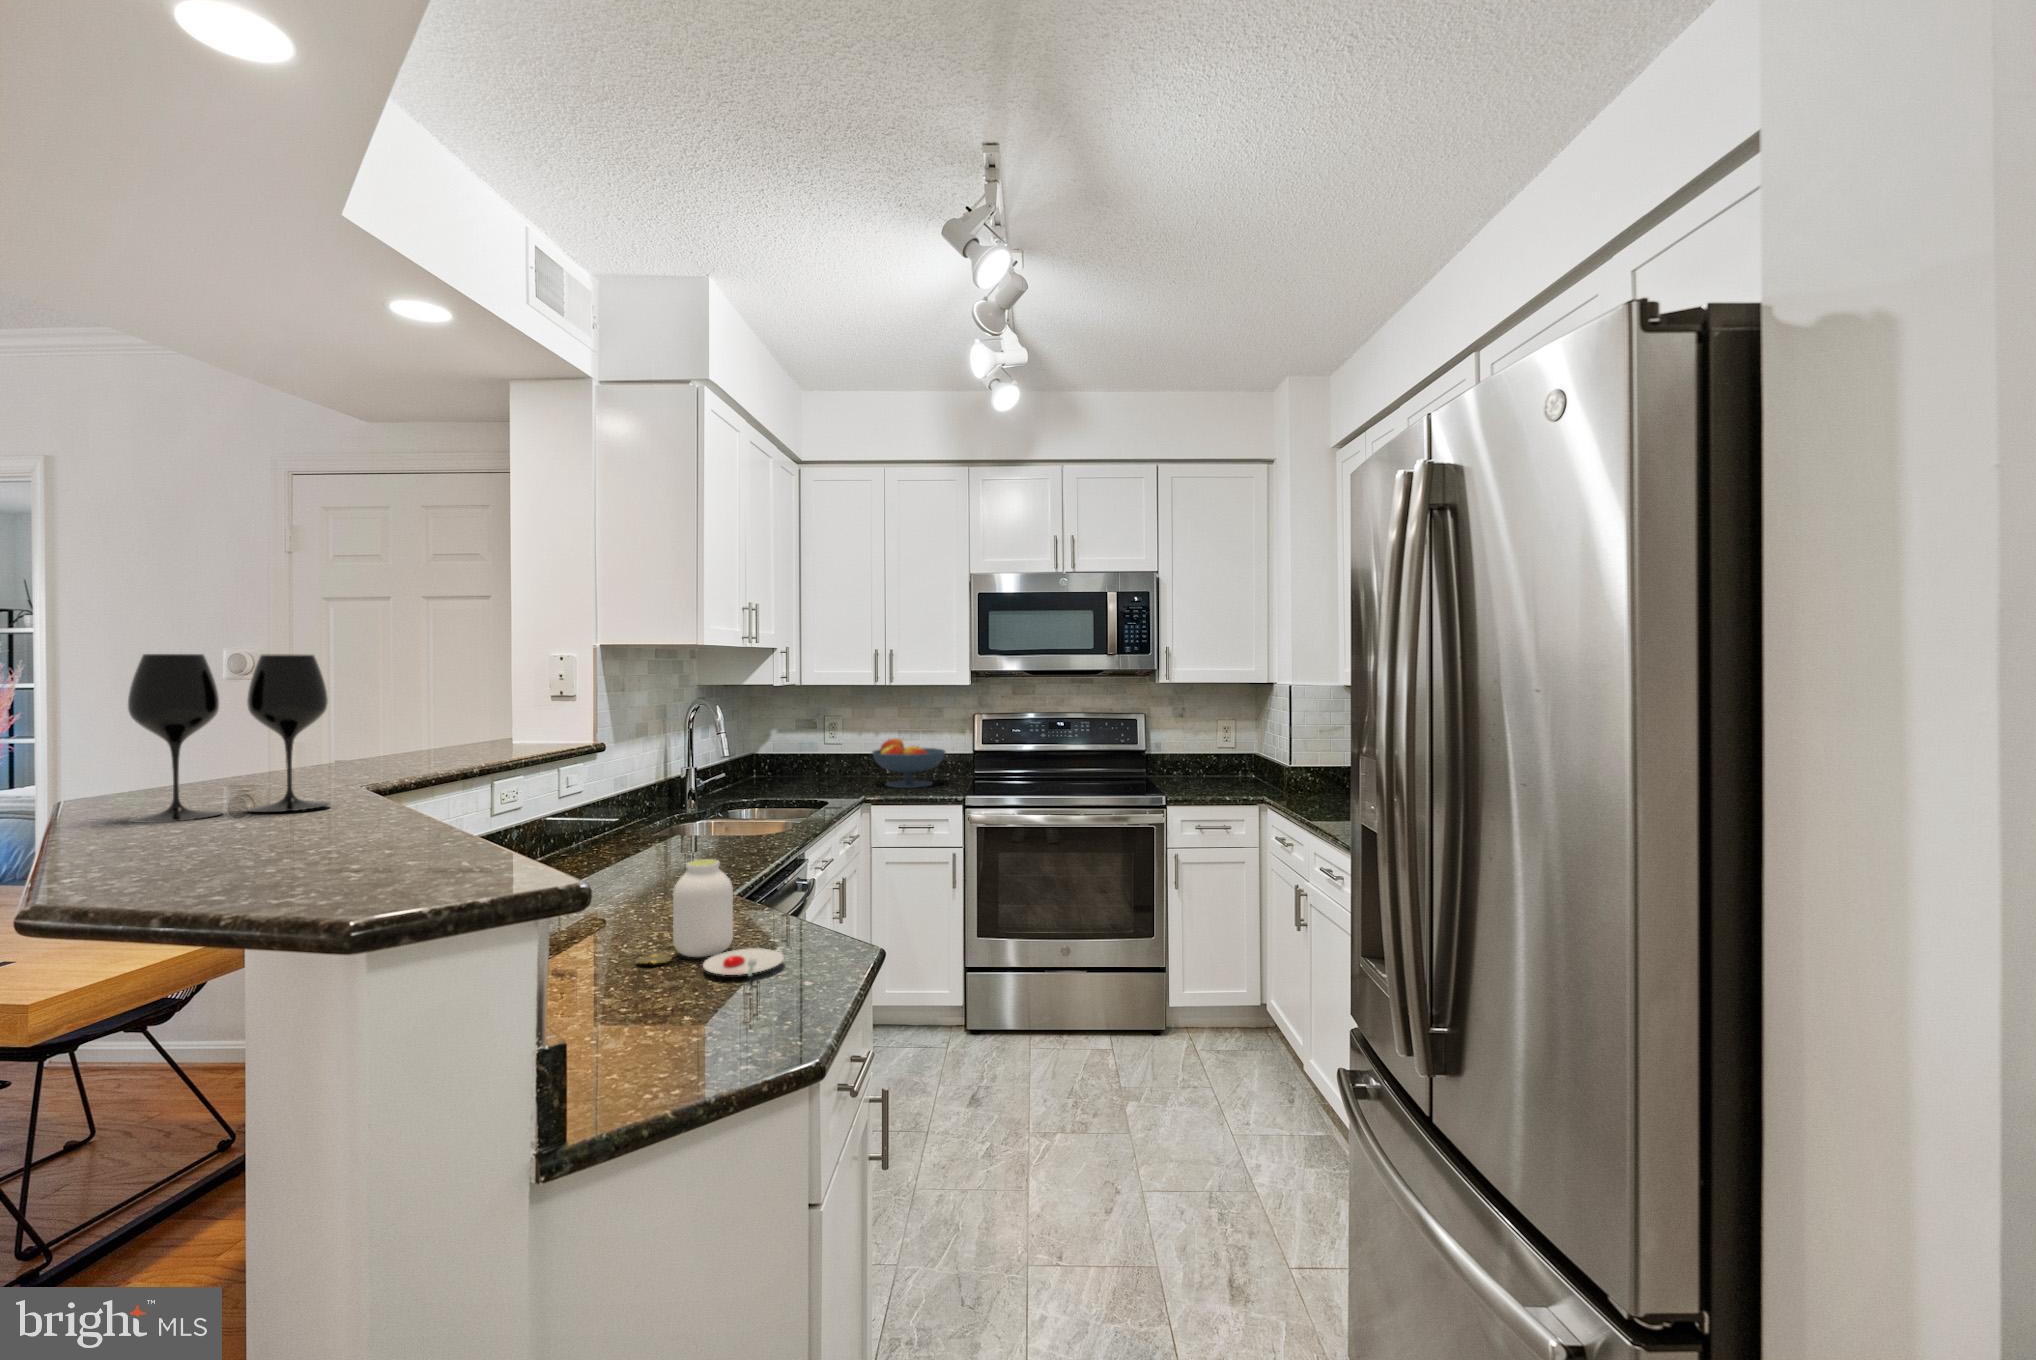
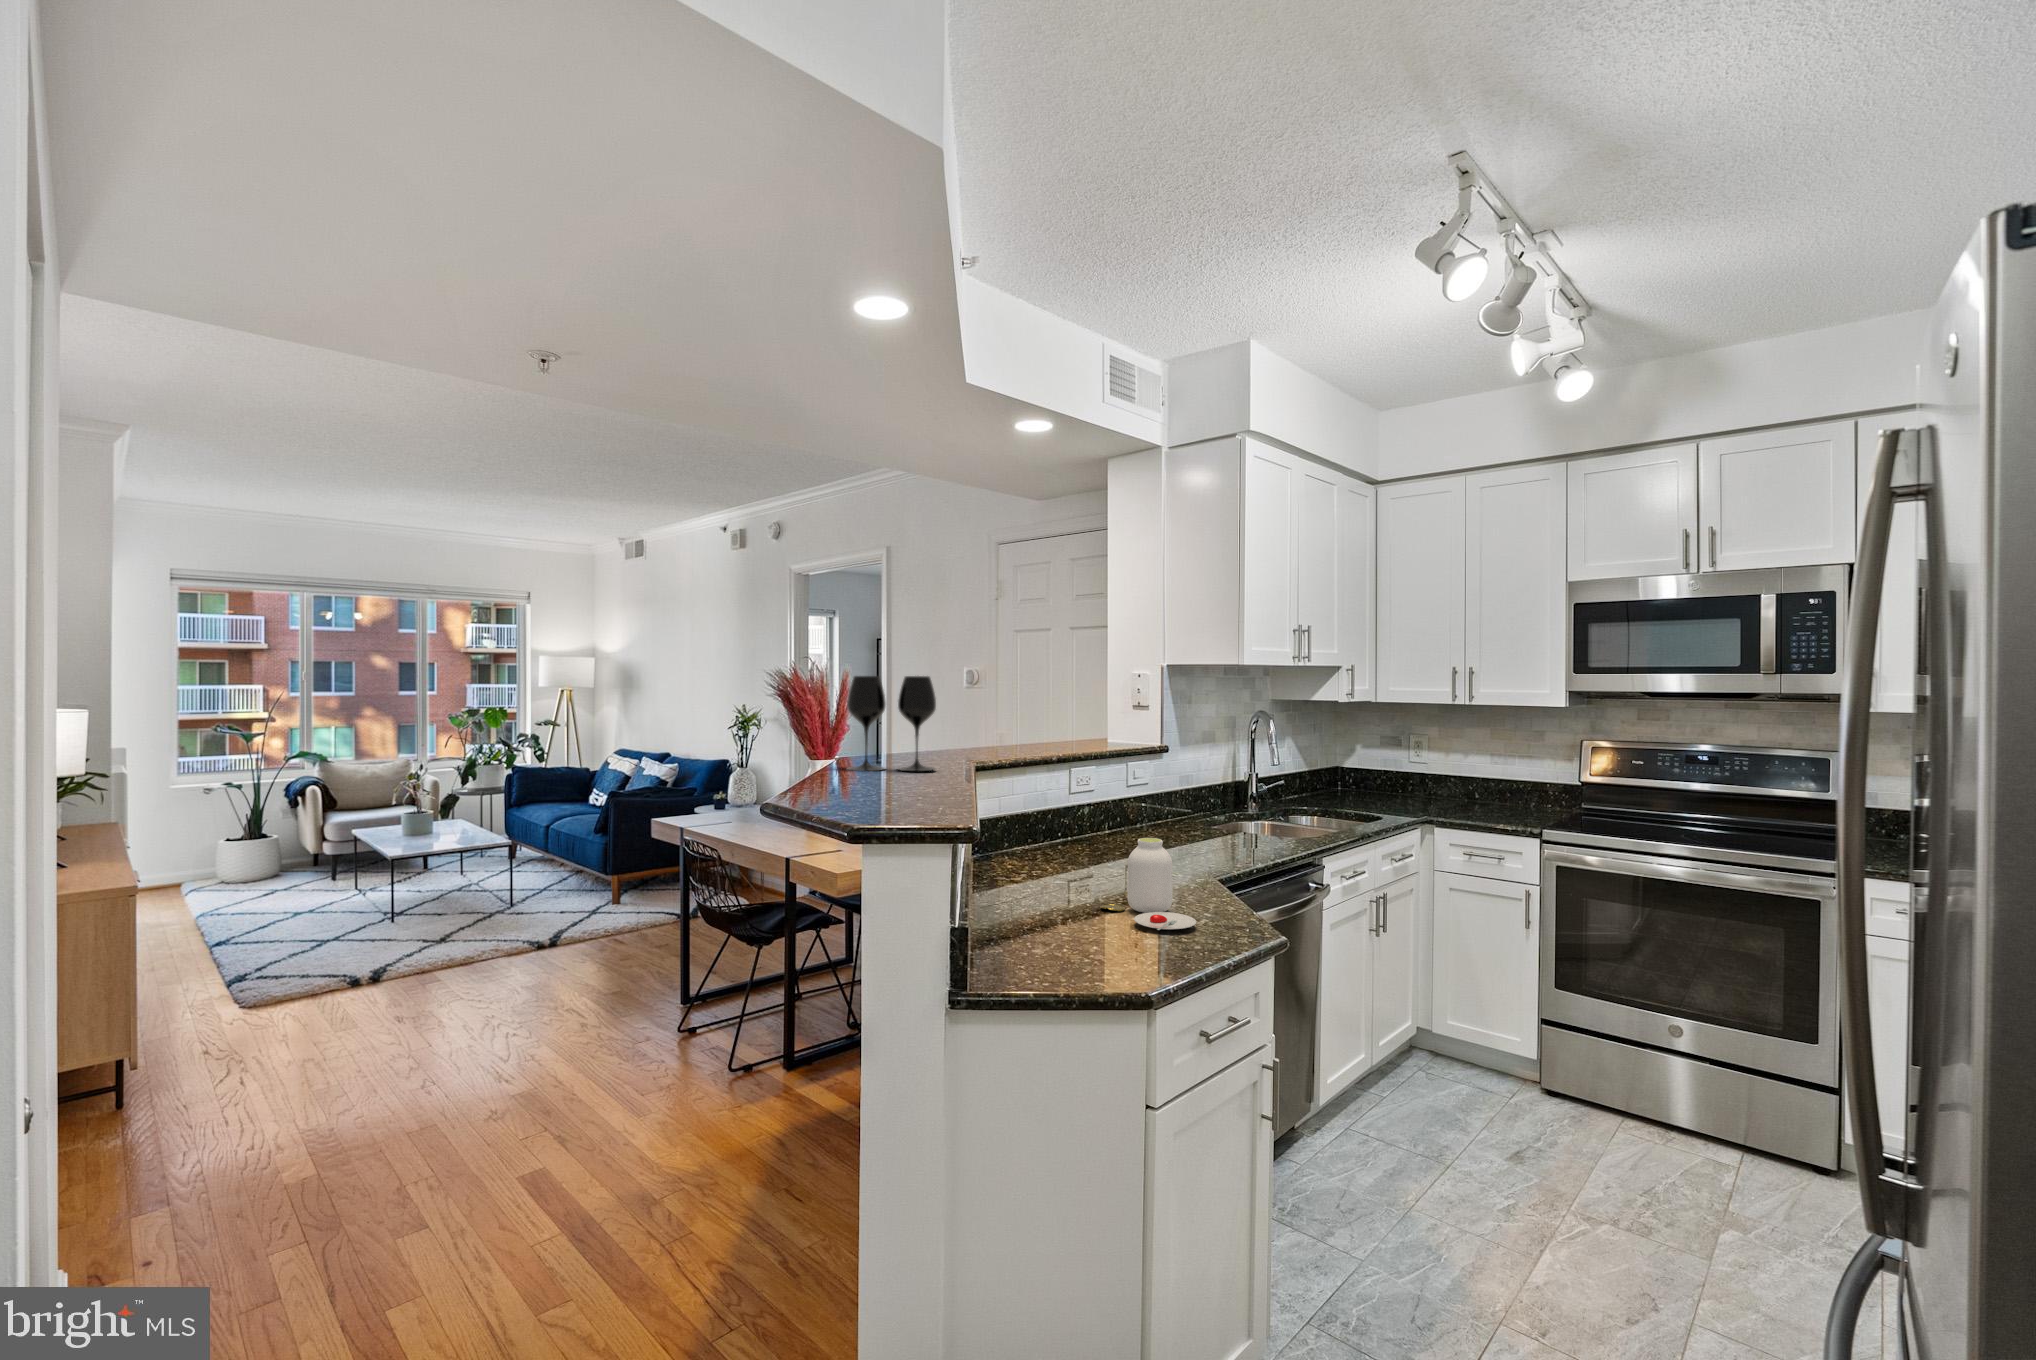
fruit bowl: present [872,738,945,788] -> none [1451,760,1541,816]

